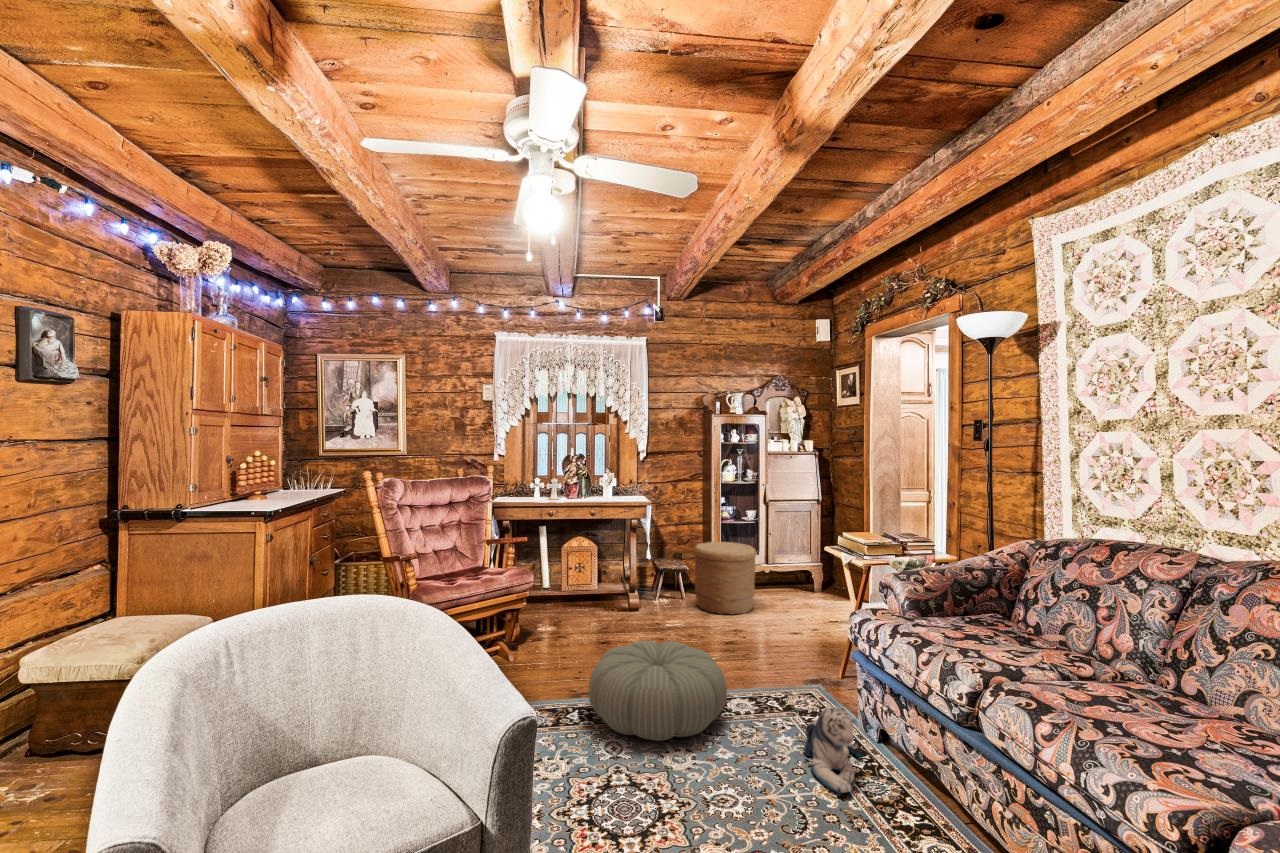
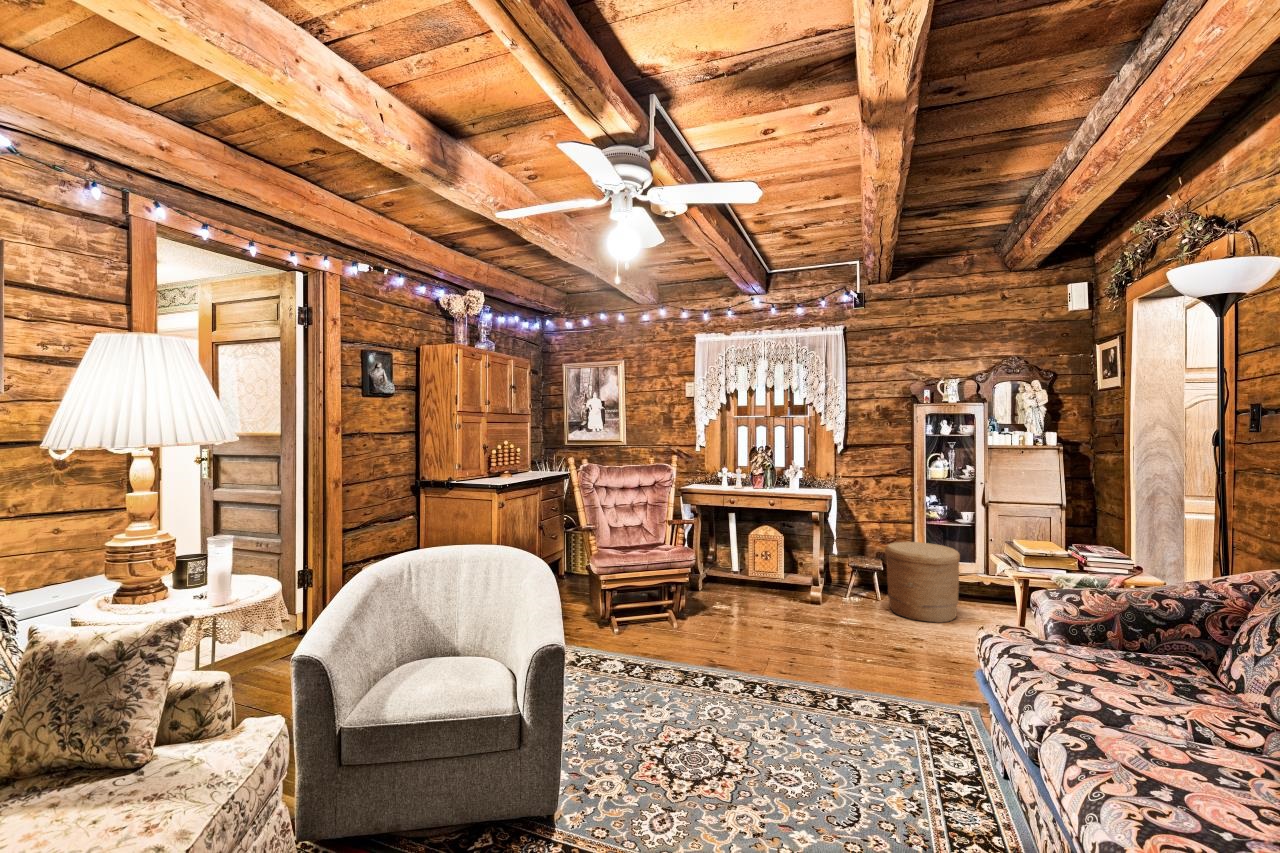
pouf: present [589,641,727,741] -> none [709,625,843,720]
plush toy: present [803,707,863,794] -> none [898,720,972,812]

